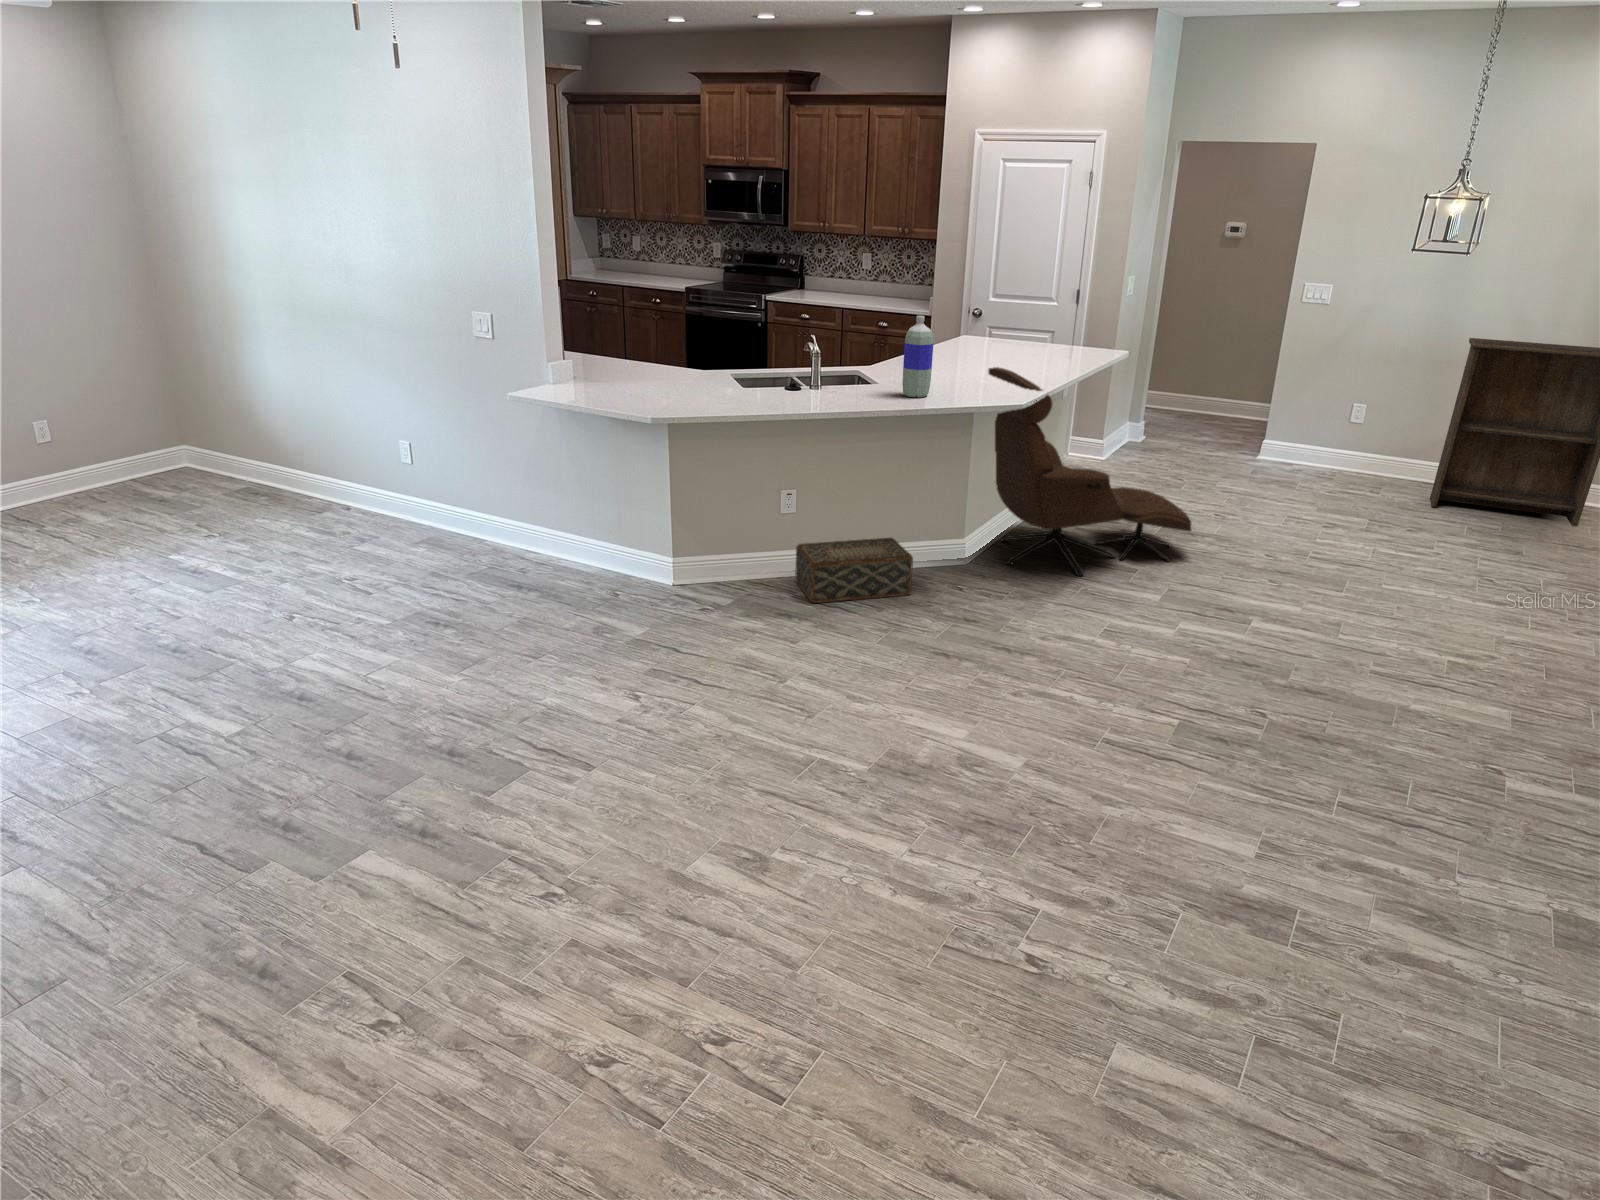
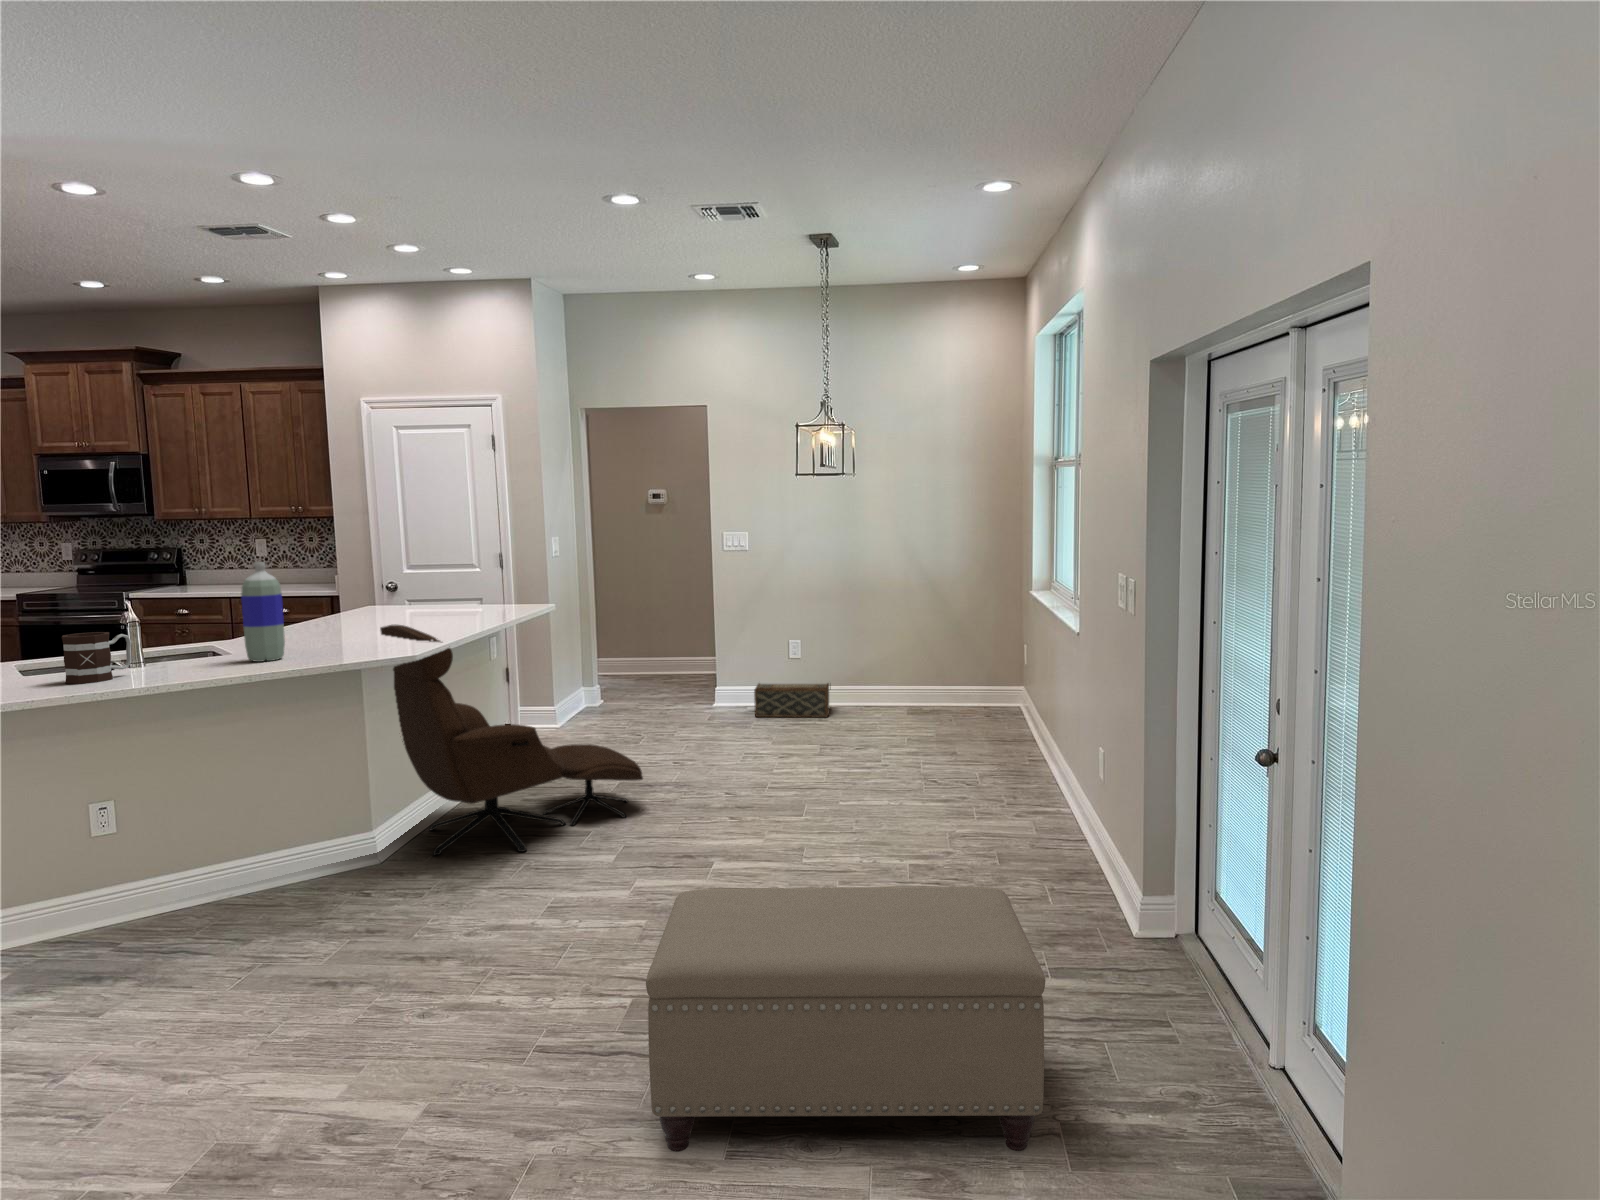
bookshelf: present [1430,338,1600,526] -> none [863,567,988,724]
mug: none [788,363,829,403] -> present [62,632,131,684]
woven basket: present [796,538,913,603] -> present [754,683,831,717]
ottoman: none [1203,654,1583,924] -> present [646,887,1045,1152]

